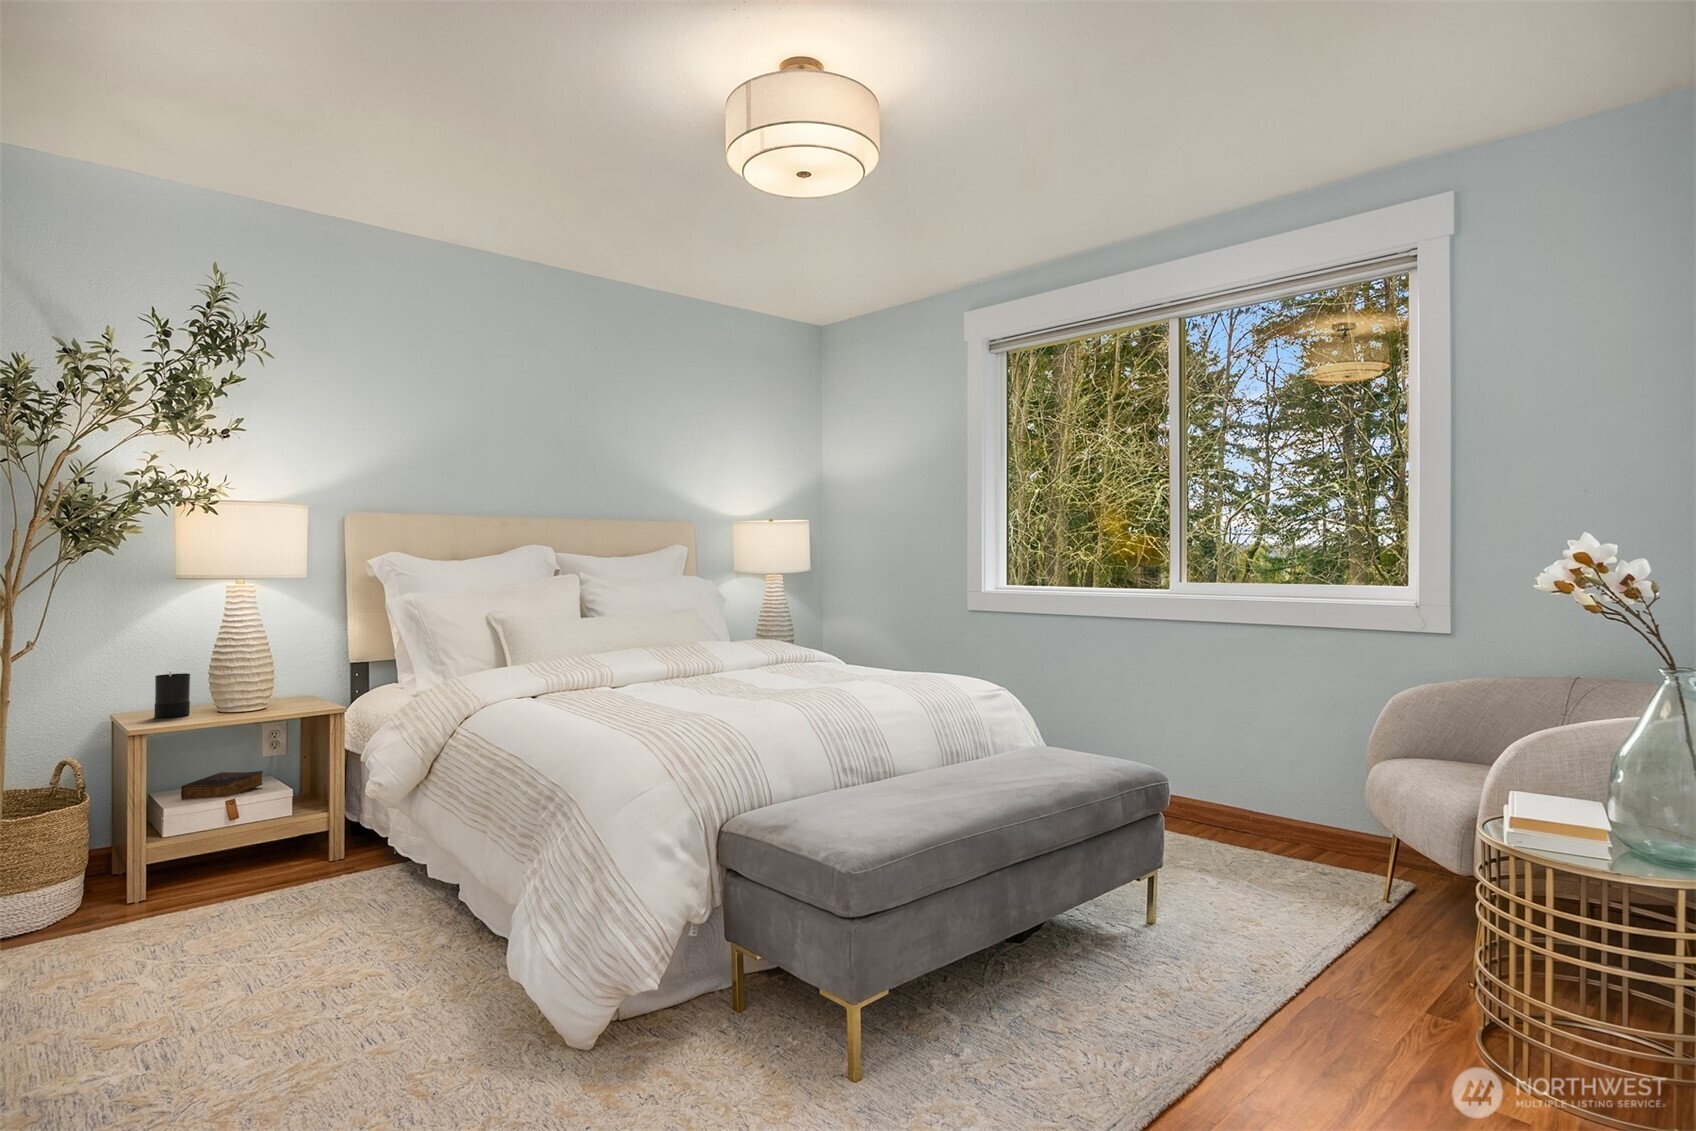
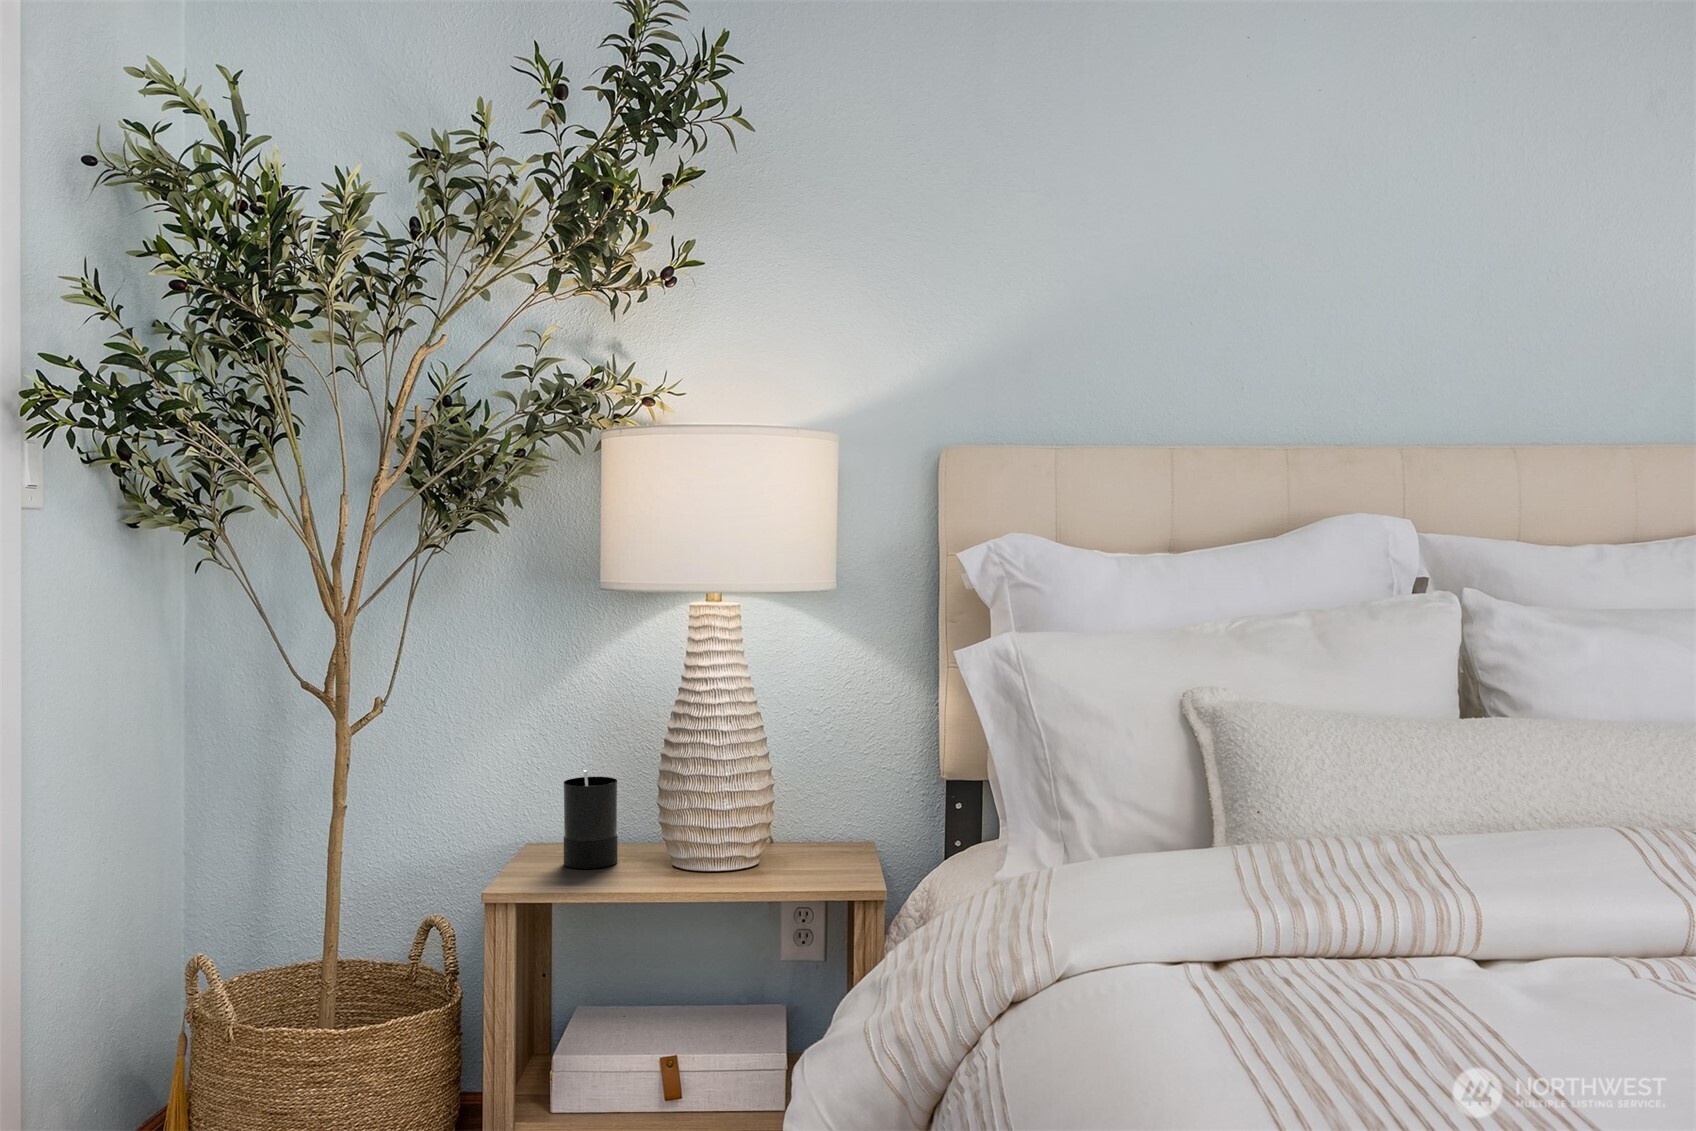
book: present [181,771,263,799] -> none [608,970,735,1047]

